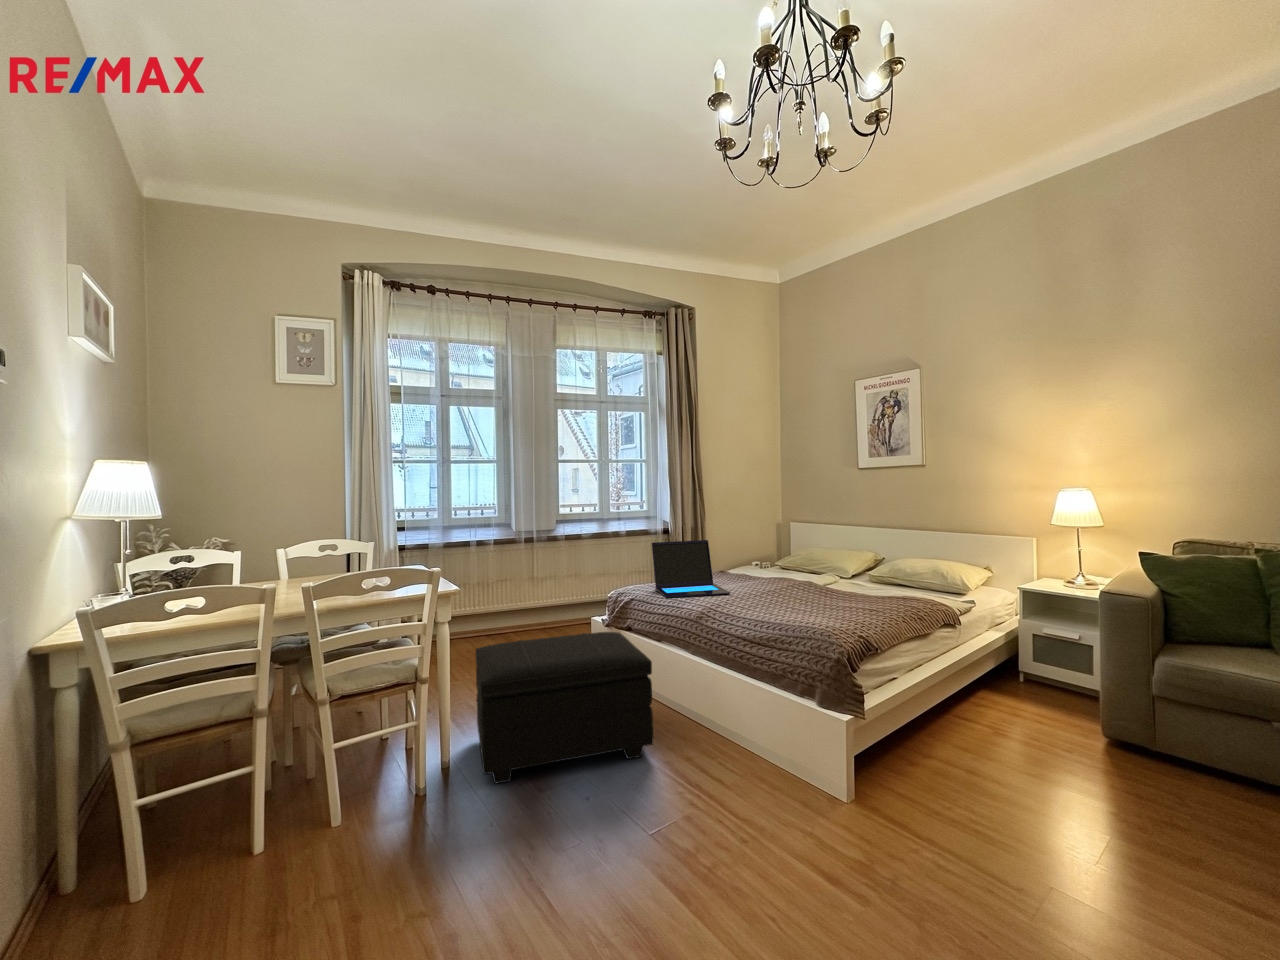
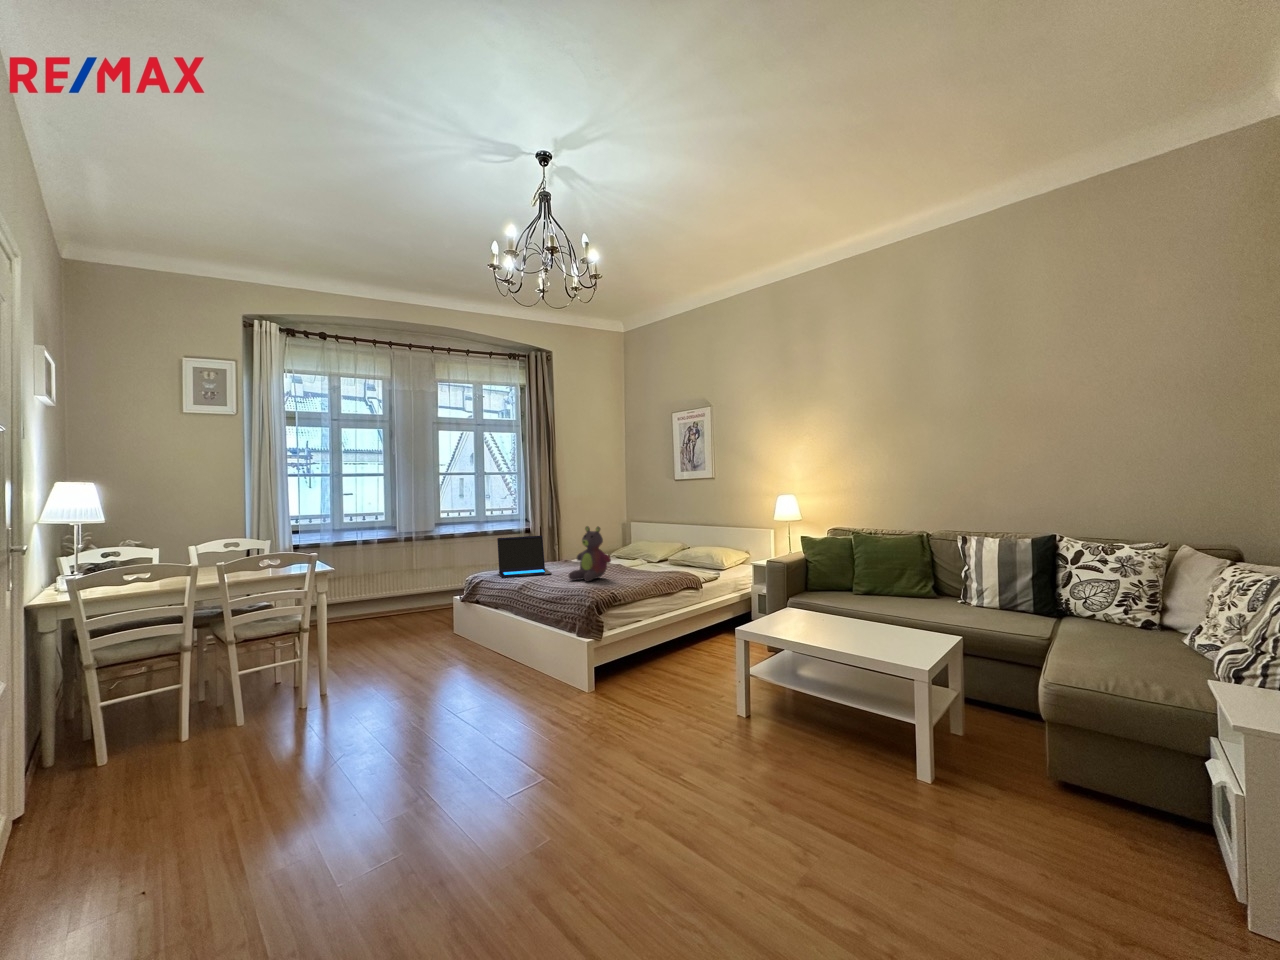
stuffed bear: none [767,530,828,610] -> present [569,526,611,581]
footstool: present [476,632,653,783] -> none [345,601,473,700]

